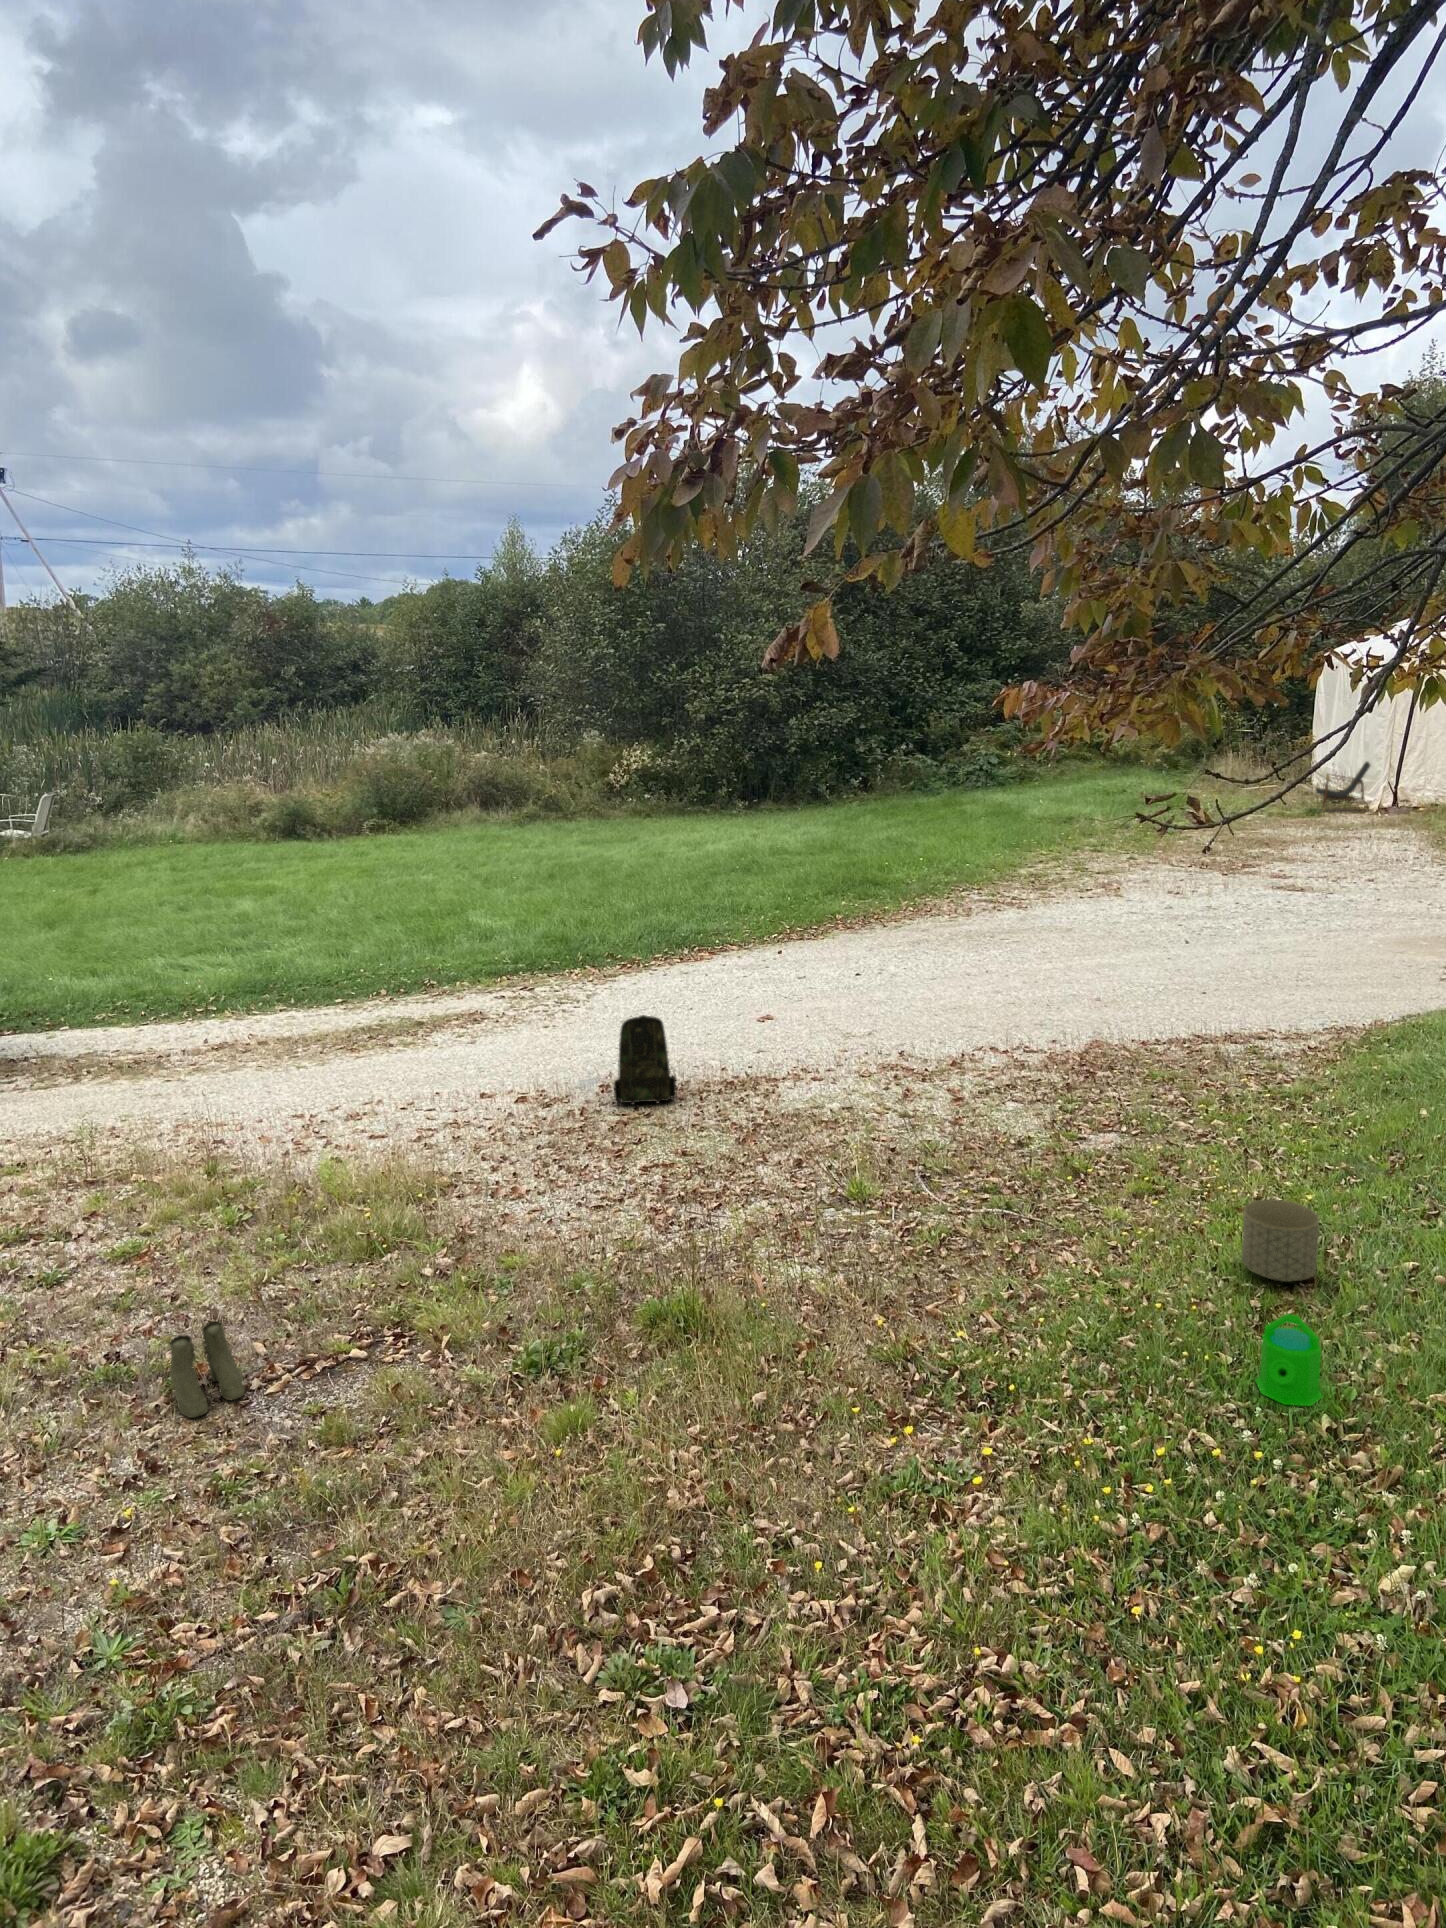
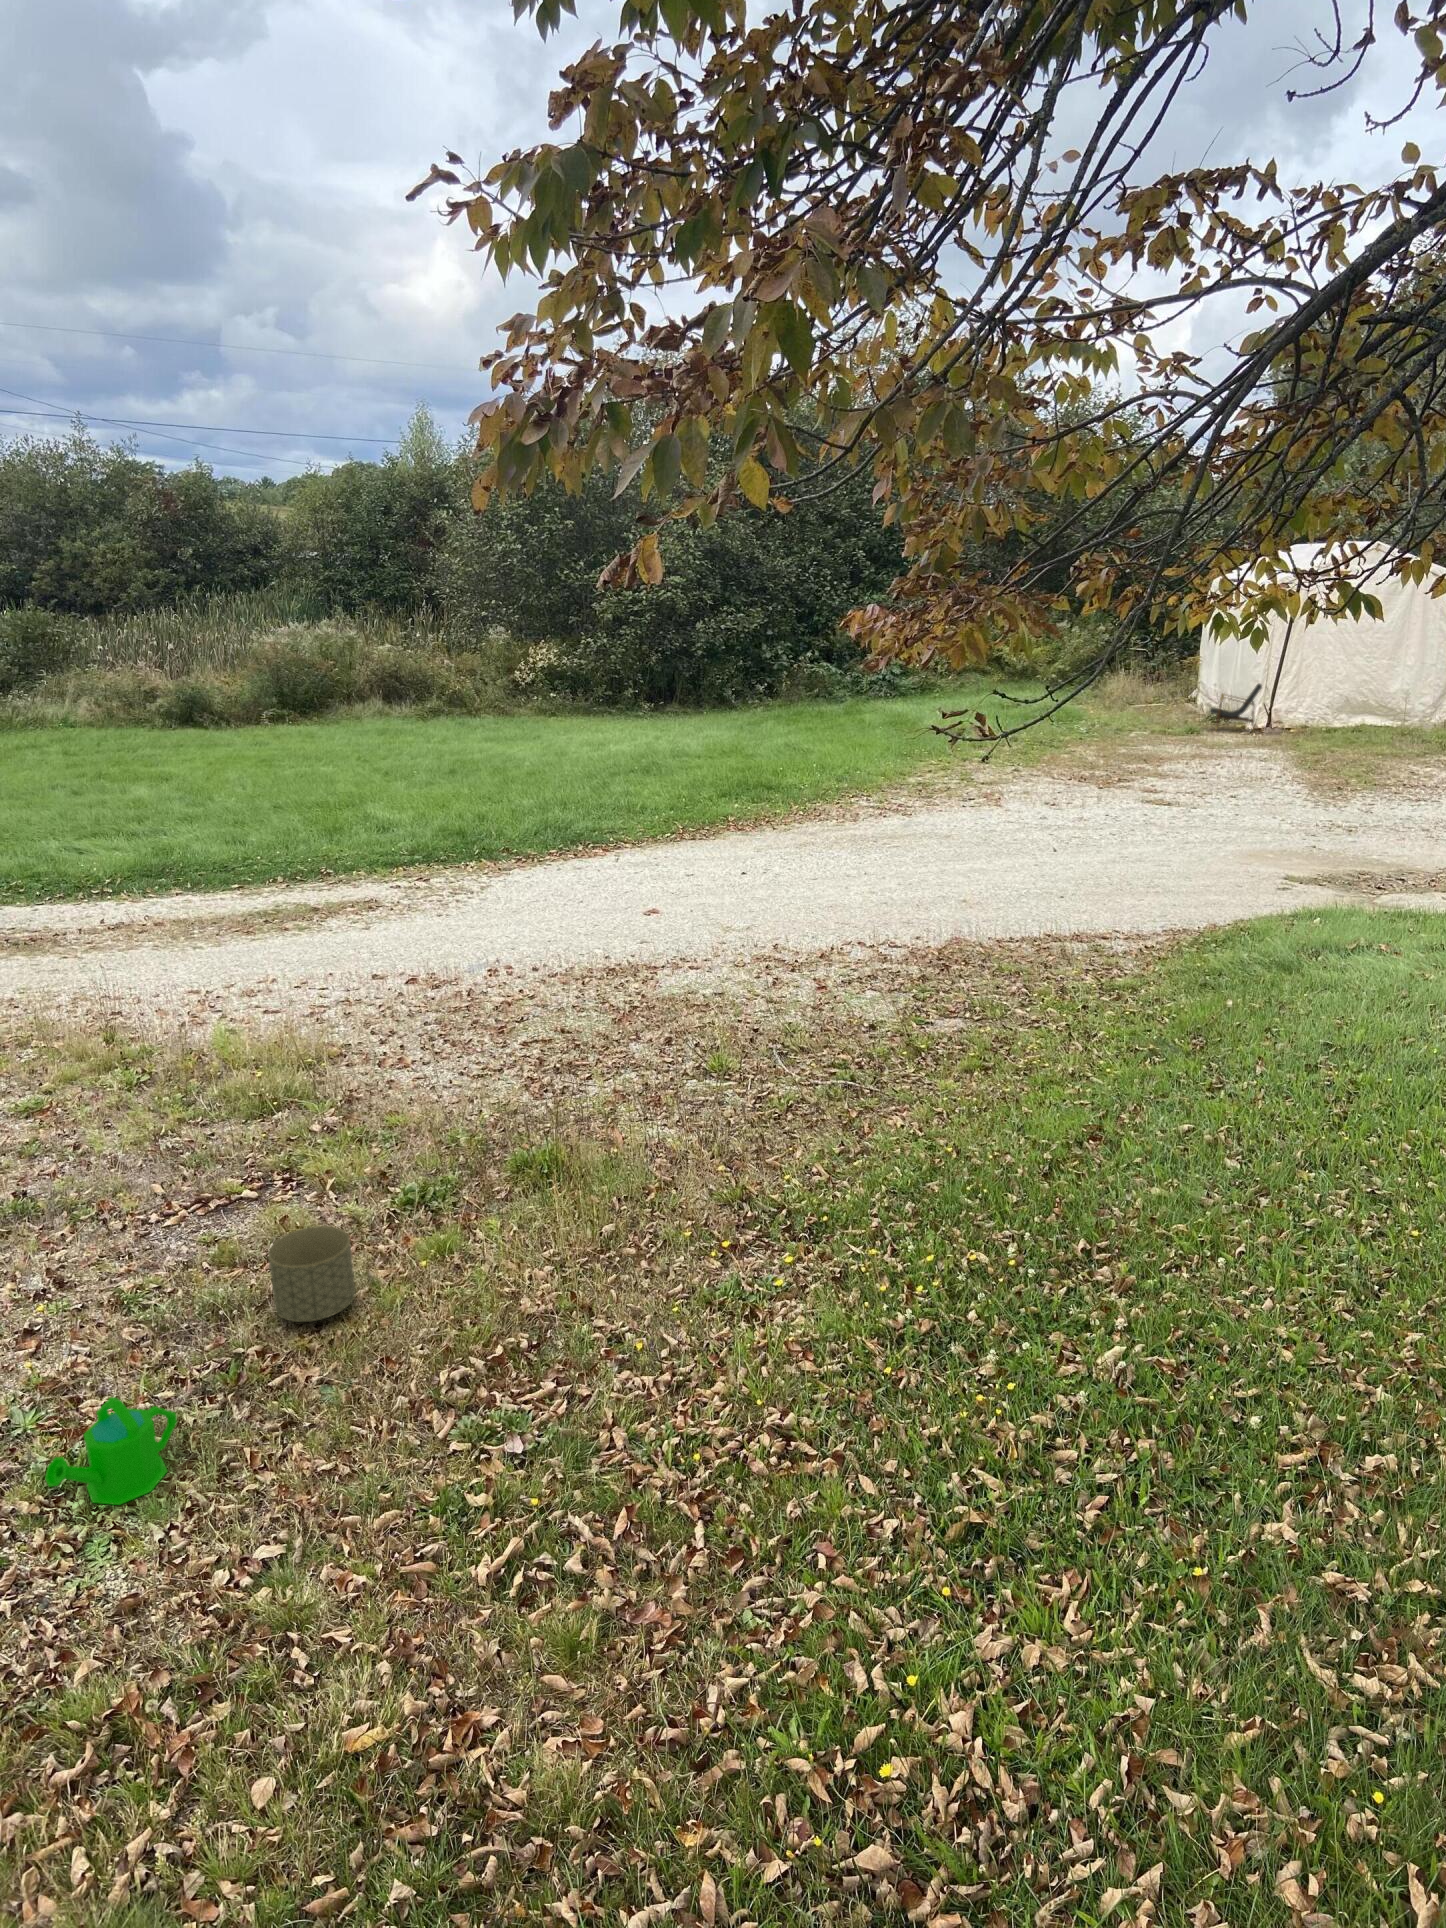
backpack: present [613,1015,676,1105] -> none [500,903,560,989]
planter: present [1242,1199,1319,1282] -> present [268,1226,356,1322]
watering can: present [1255,1314,1322,1406] -> present [45,1397,177,1505]
boots: present [169,1321,245,1418] -> none [71,1163,143,1246]

